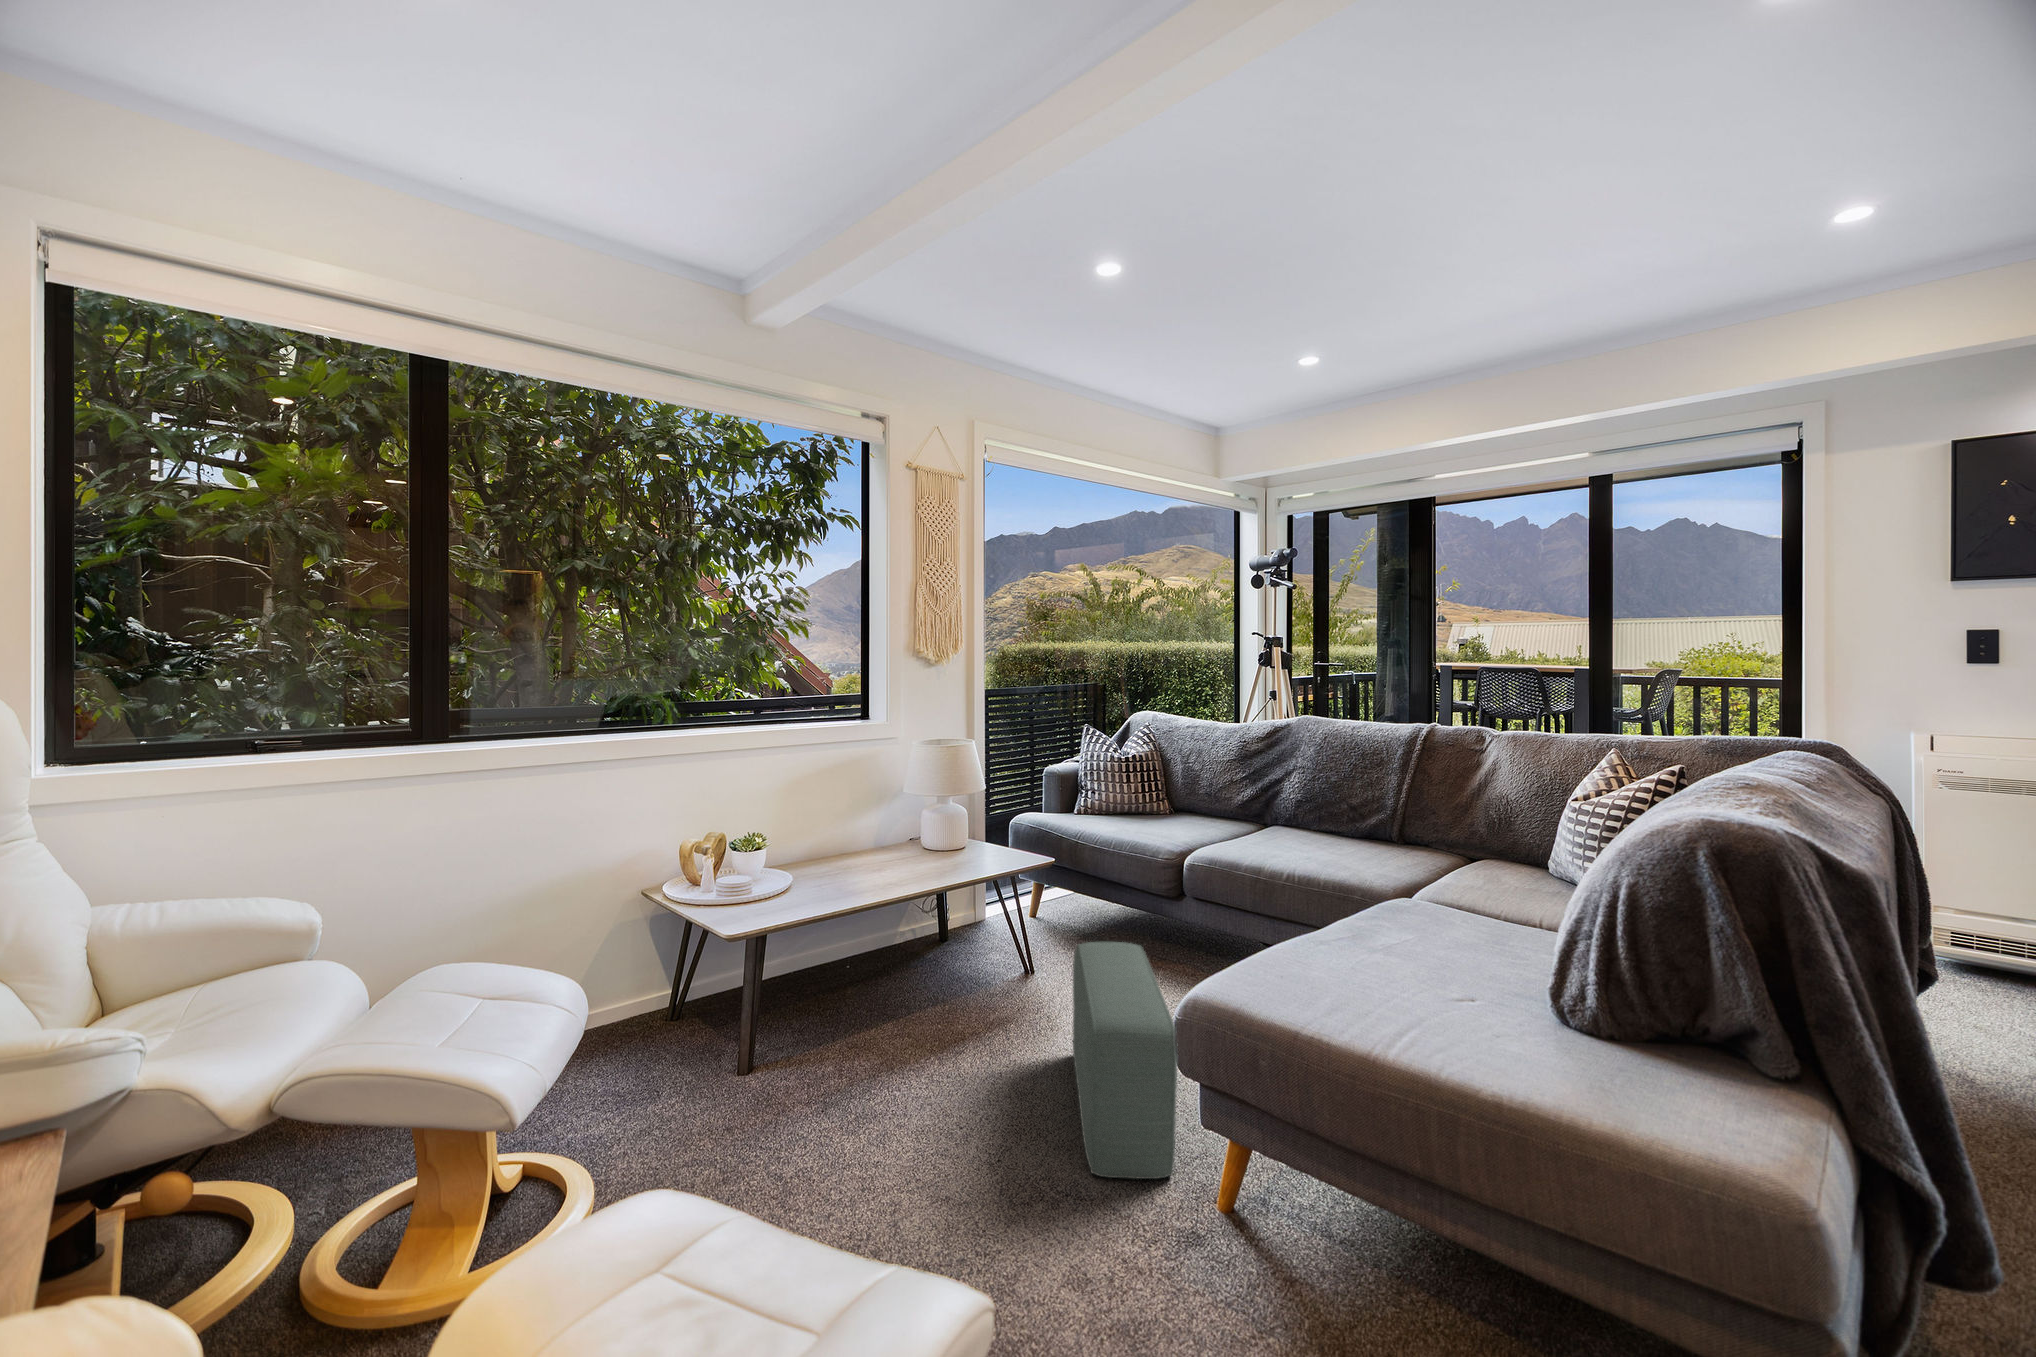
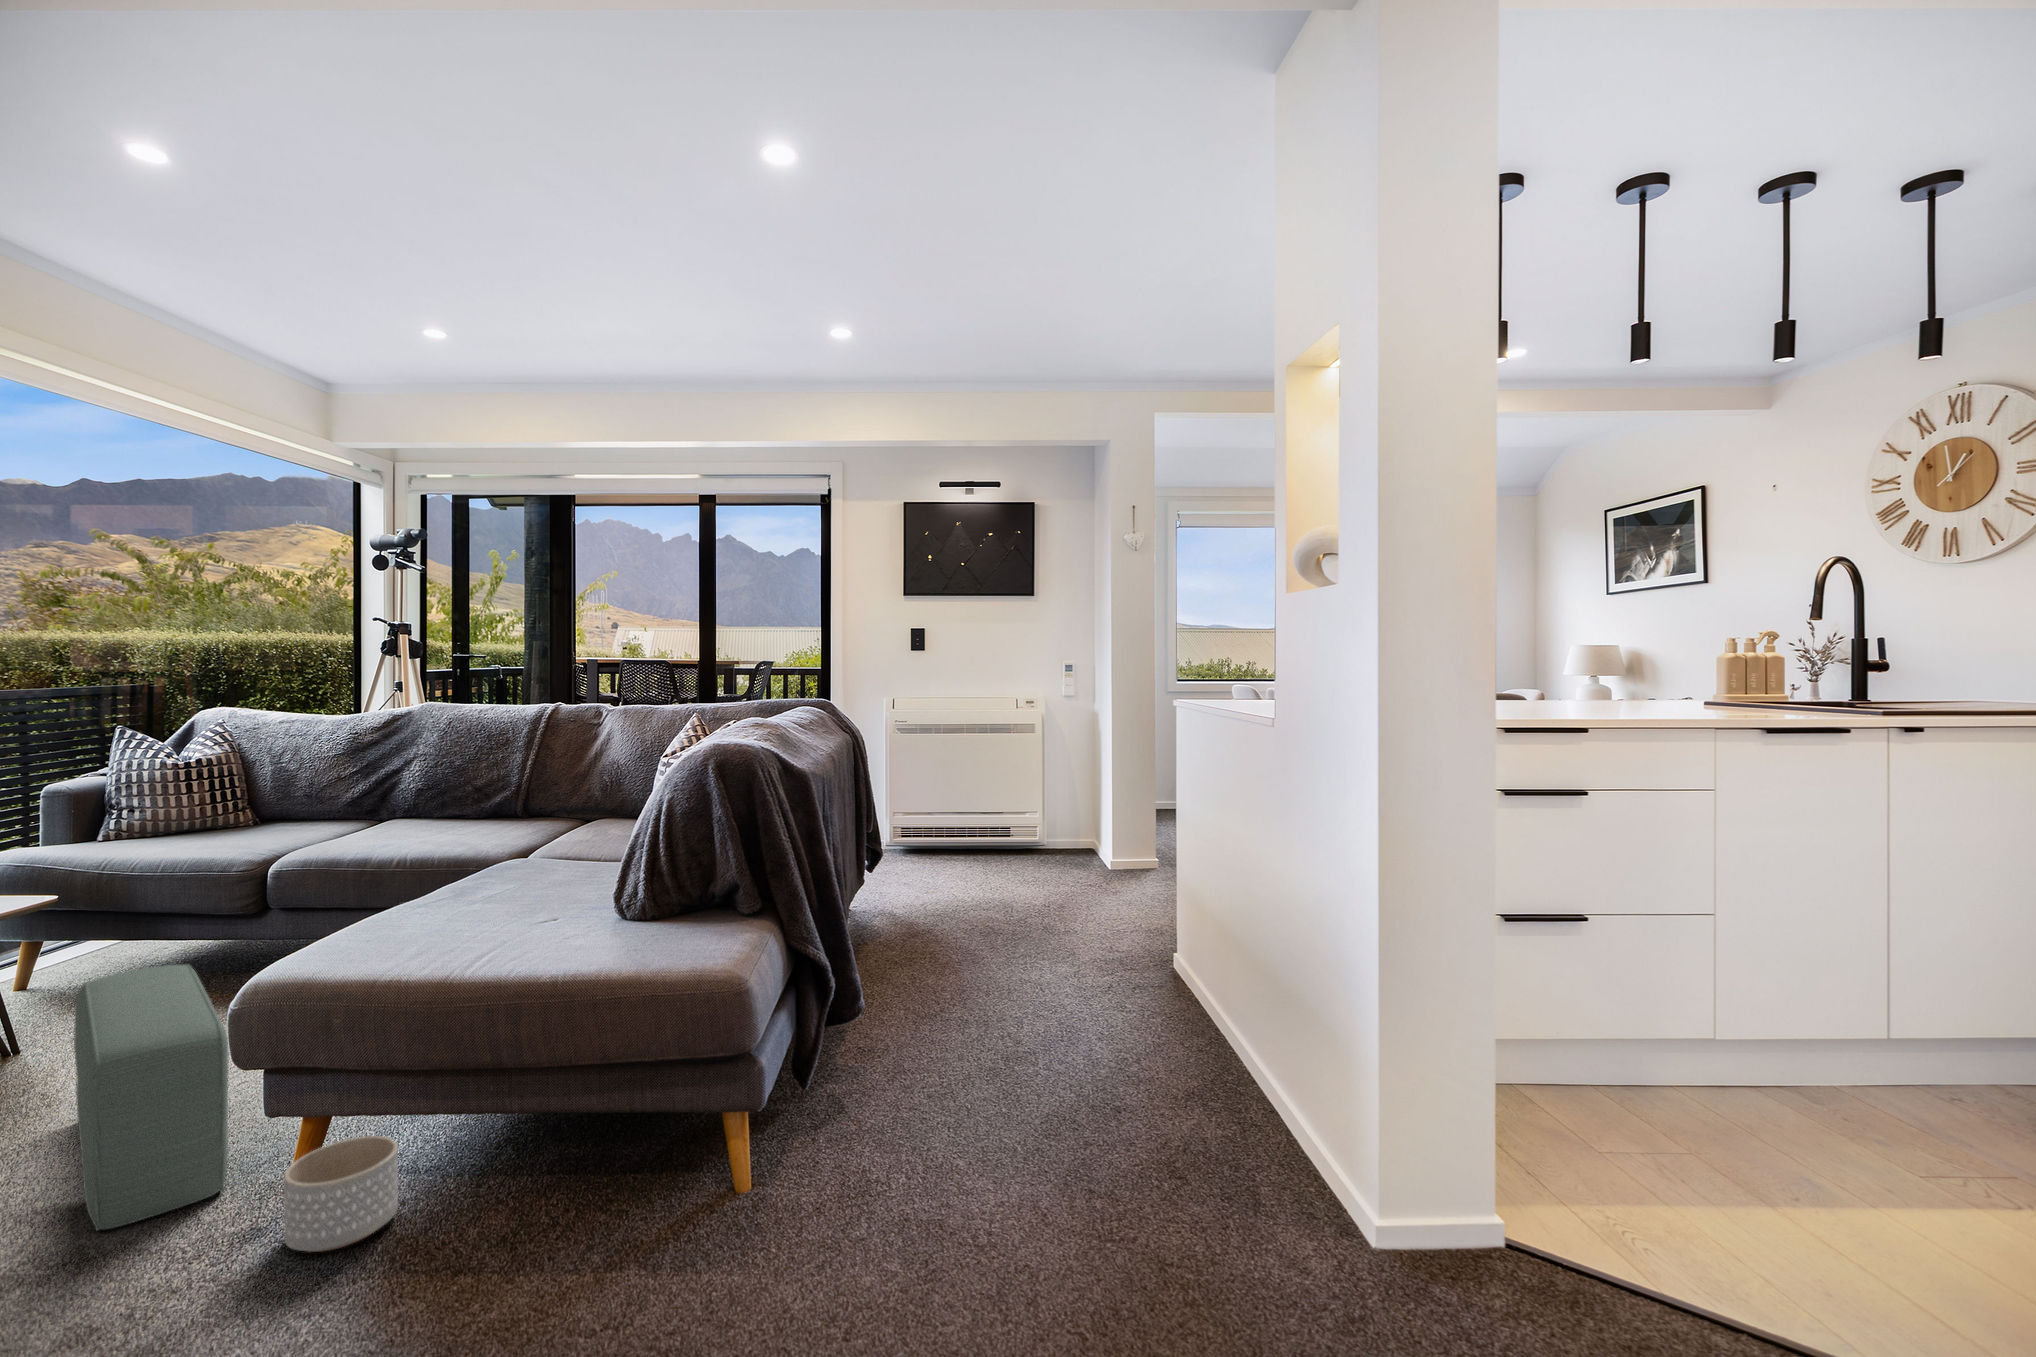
planter: none [1226,1181,1323,1302] -> present [284,1136,398,1252]

